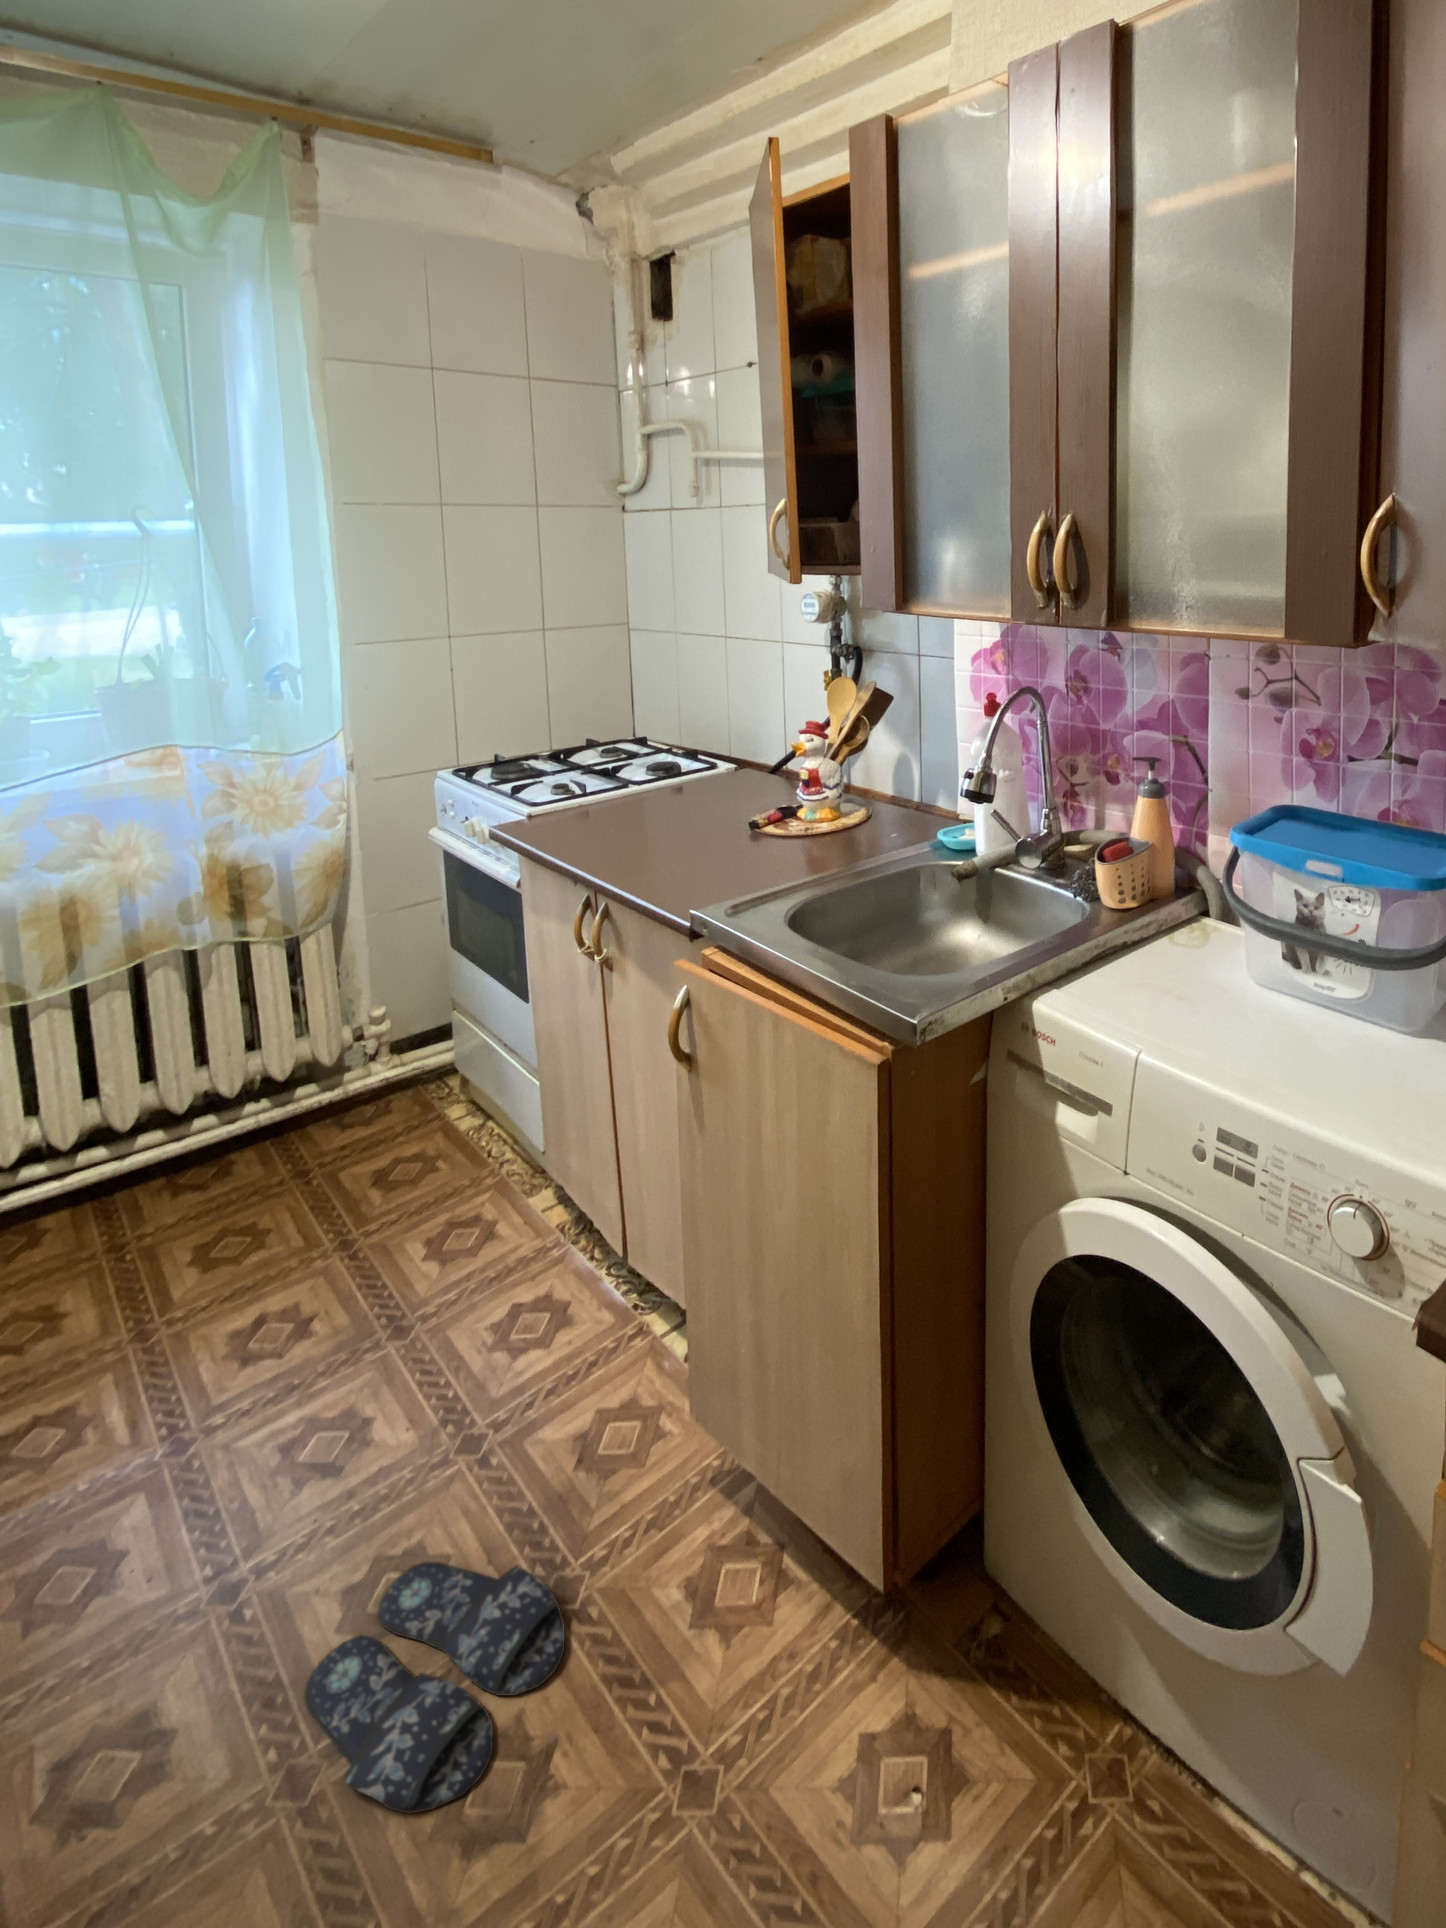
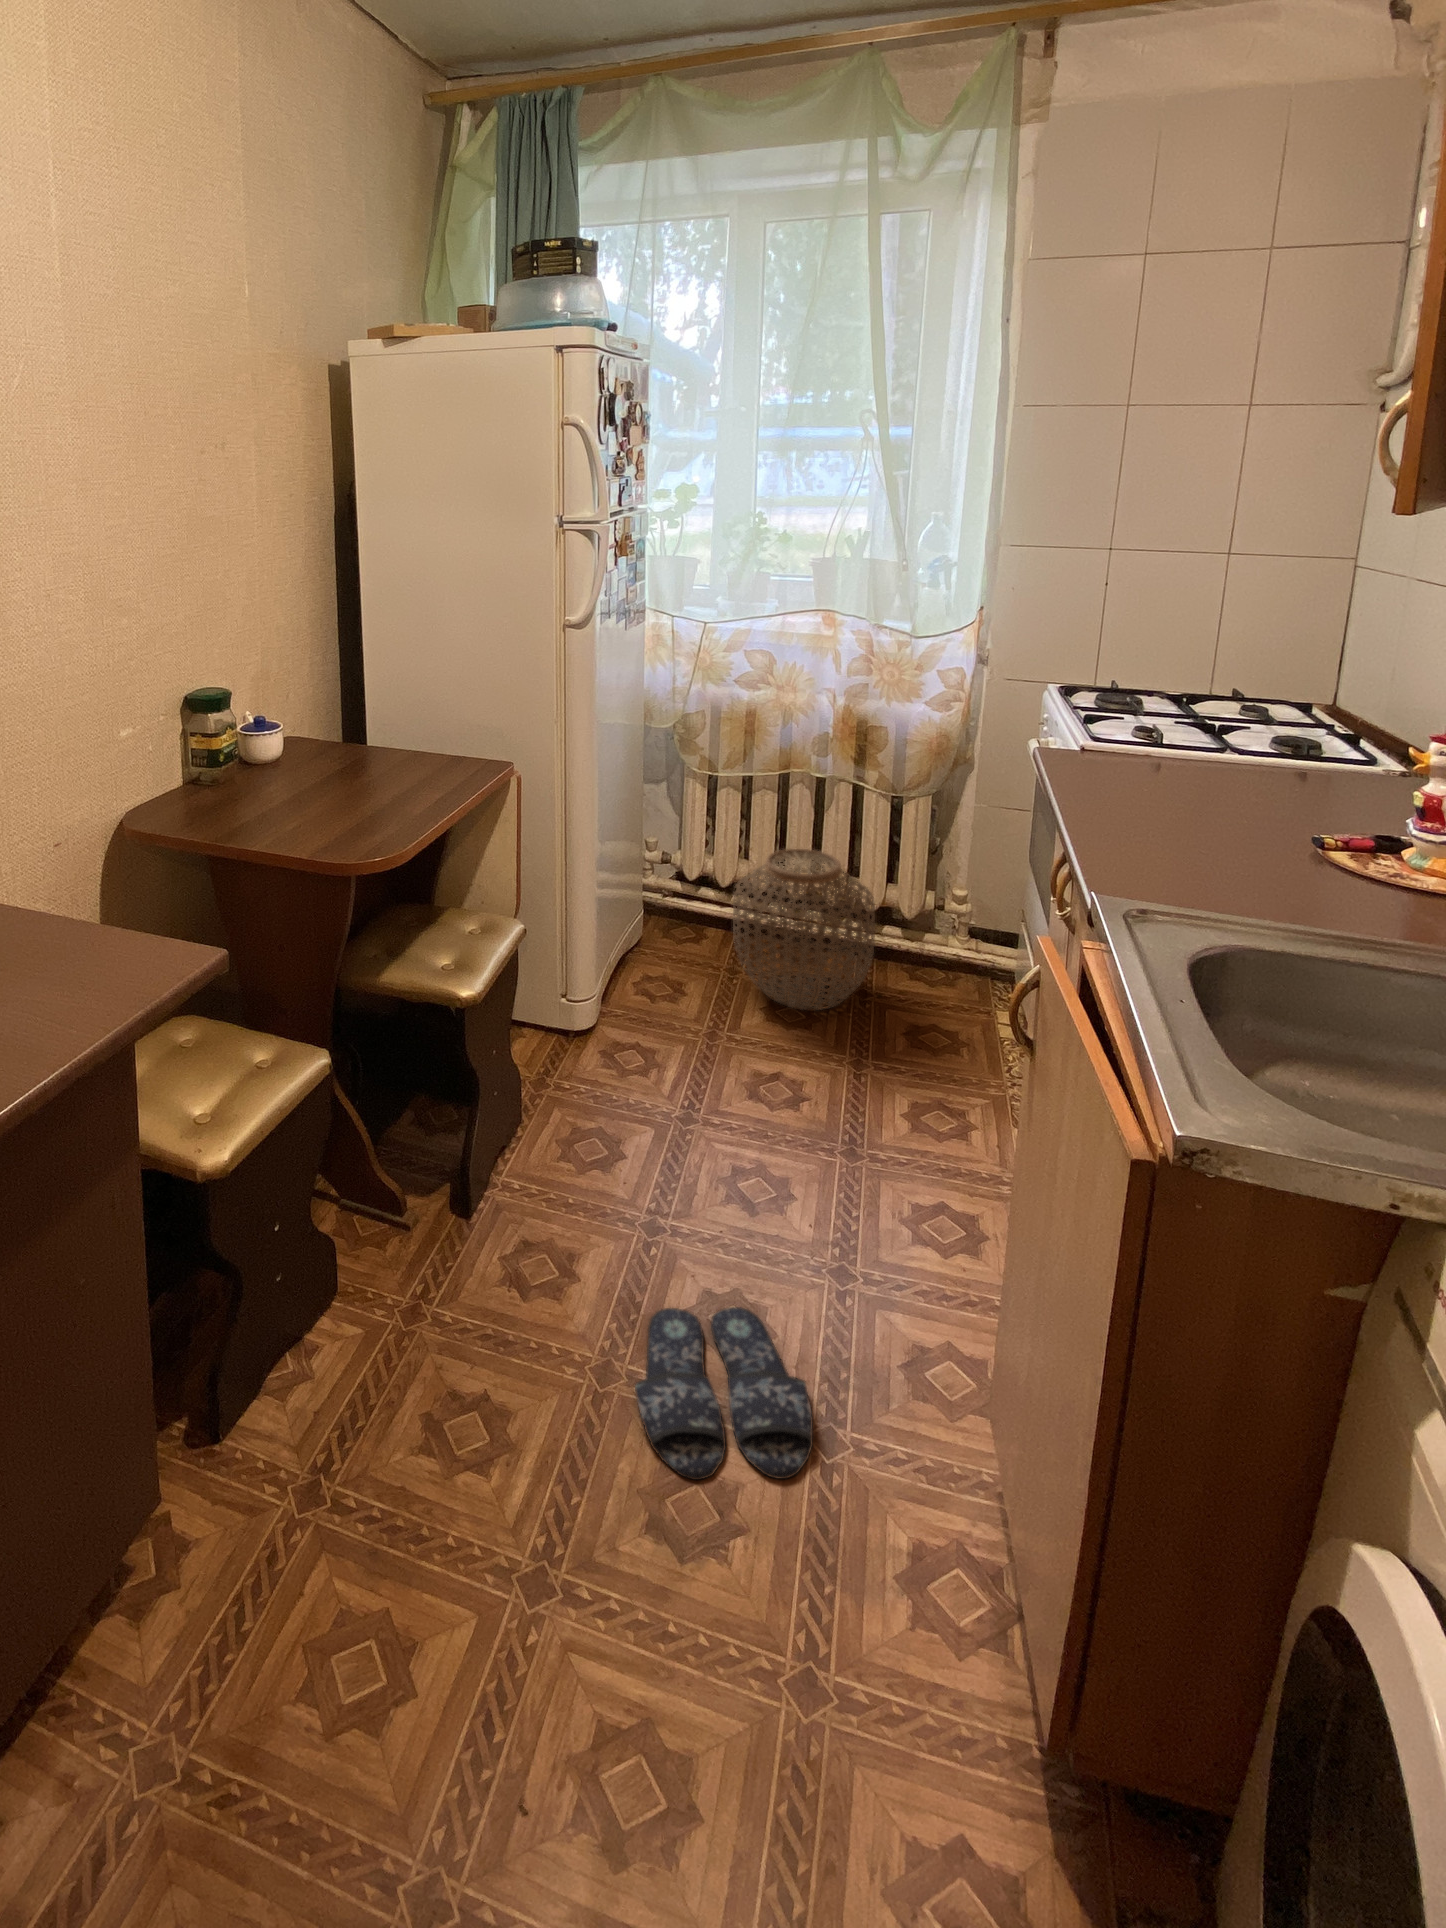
woven basket: none [104,1036,313,1245] -> present [733,849,875,1010]

